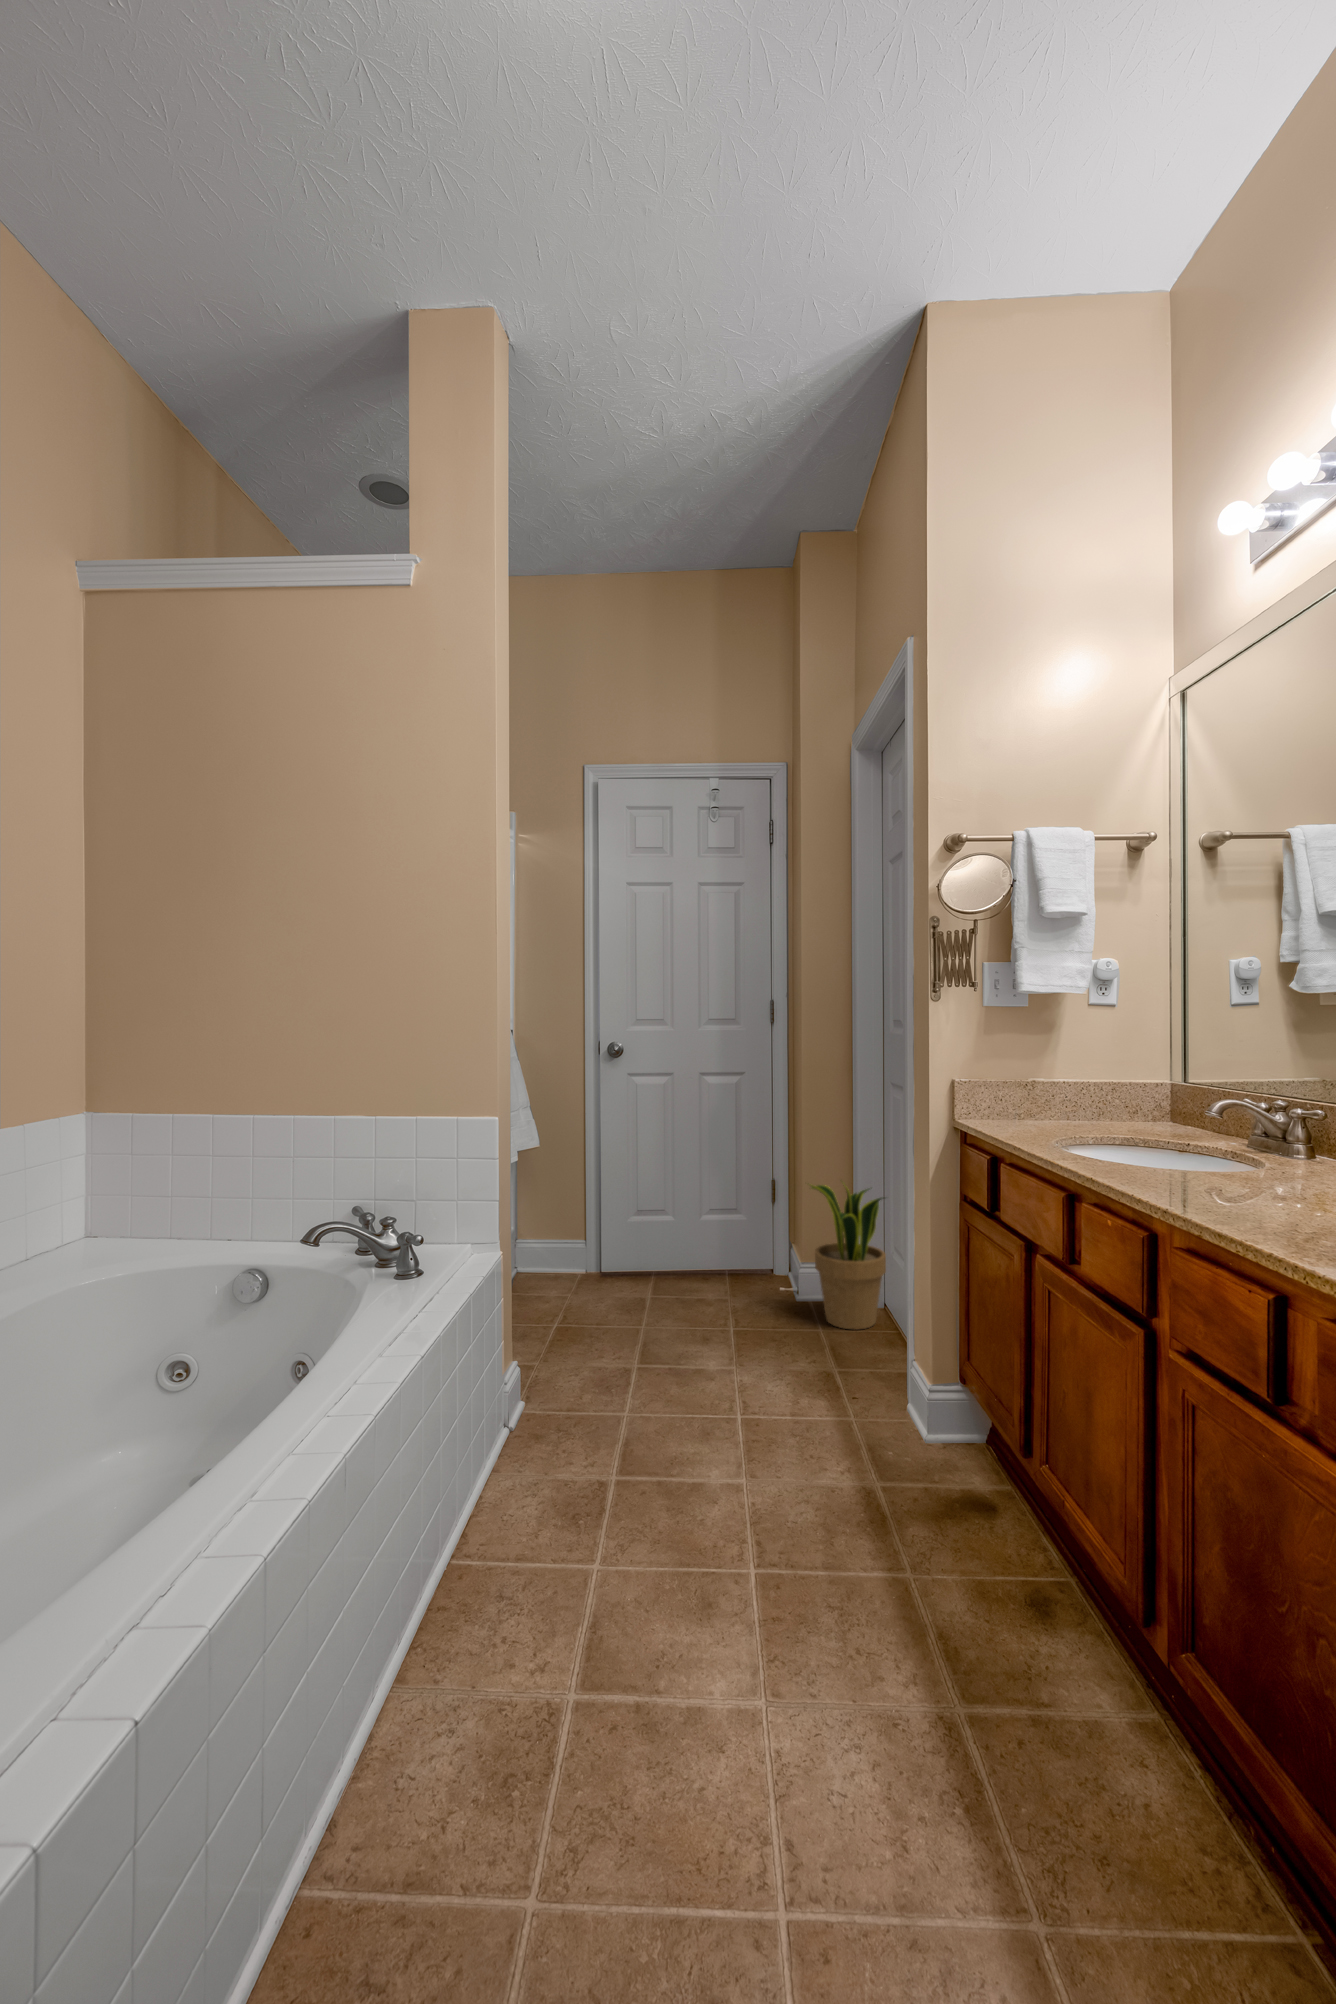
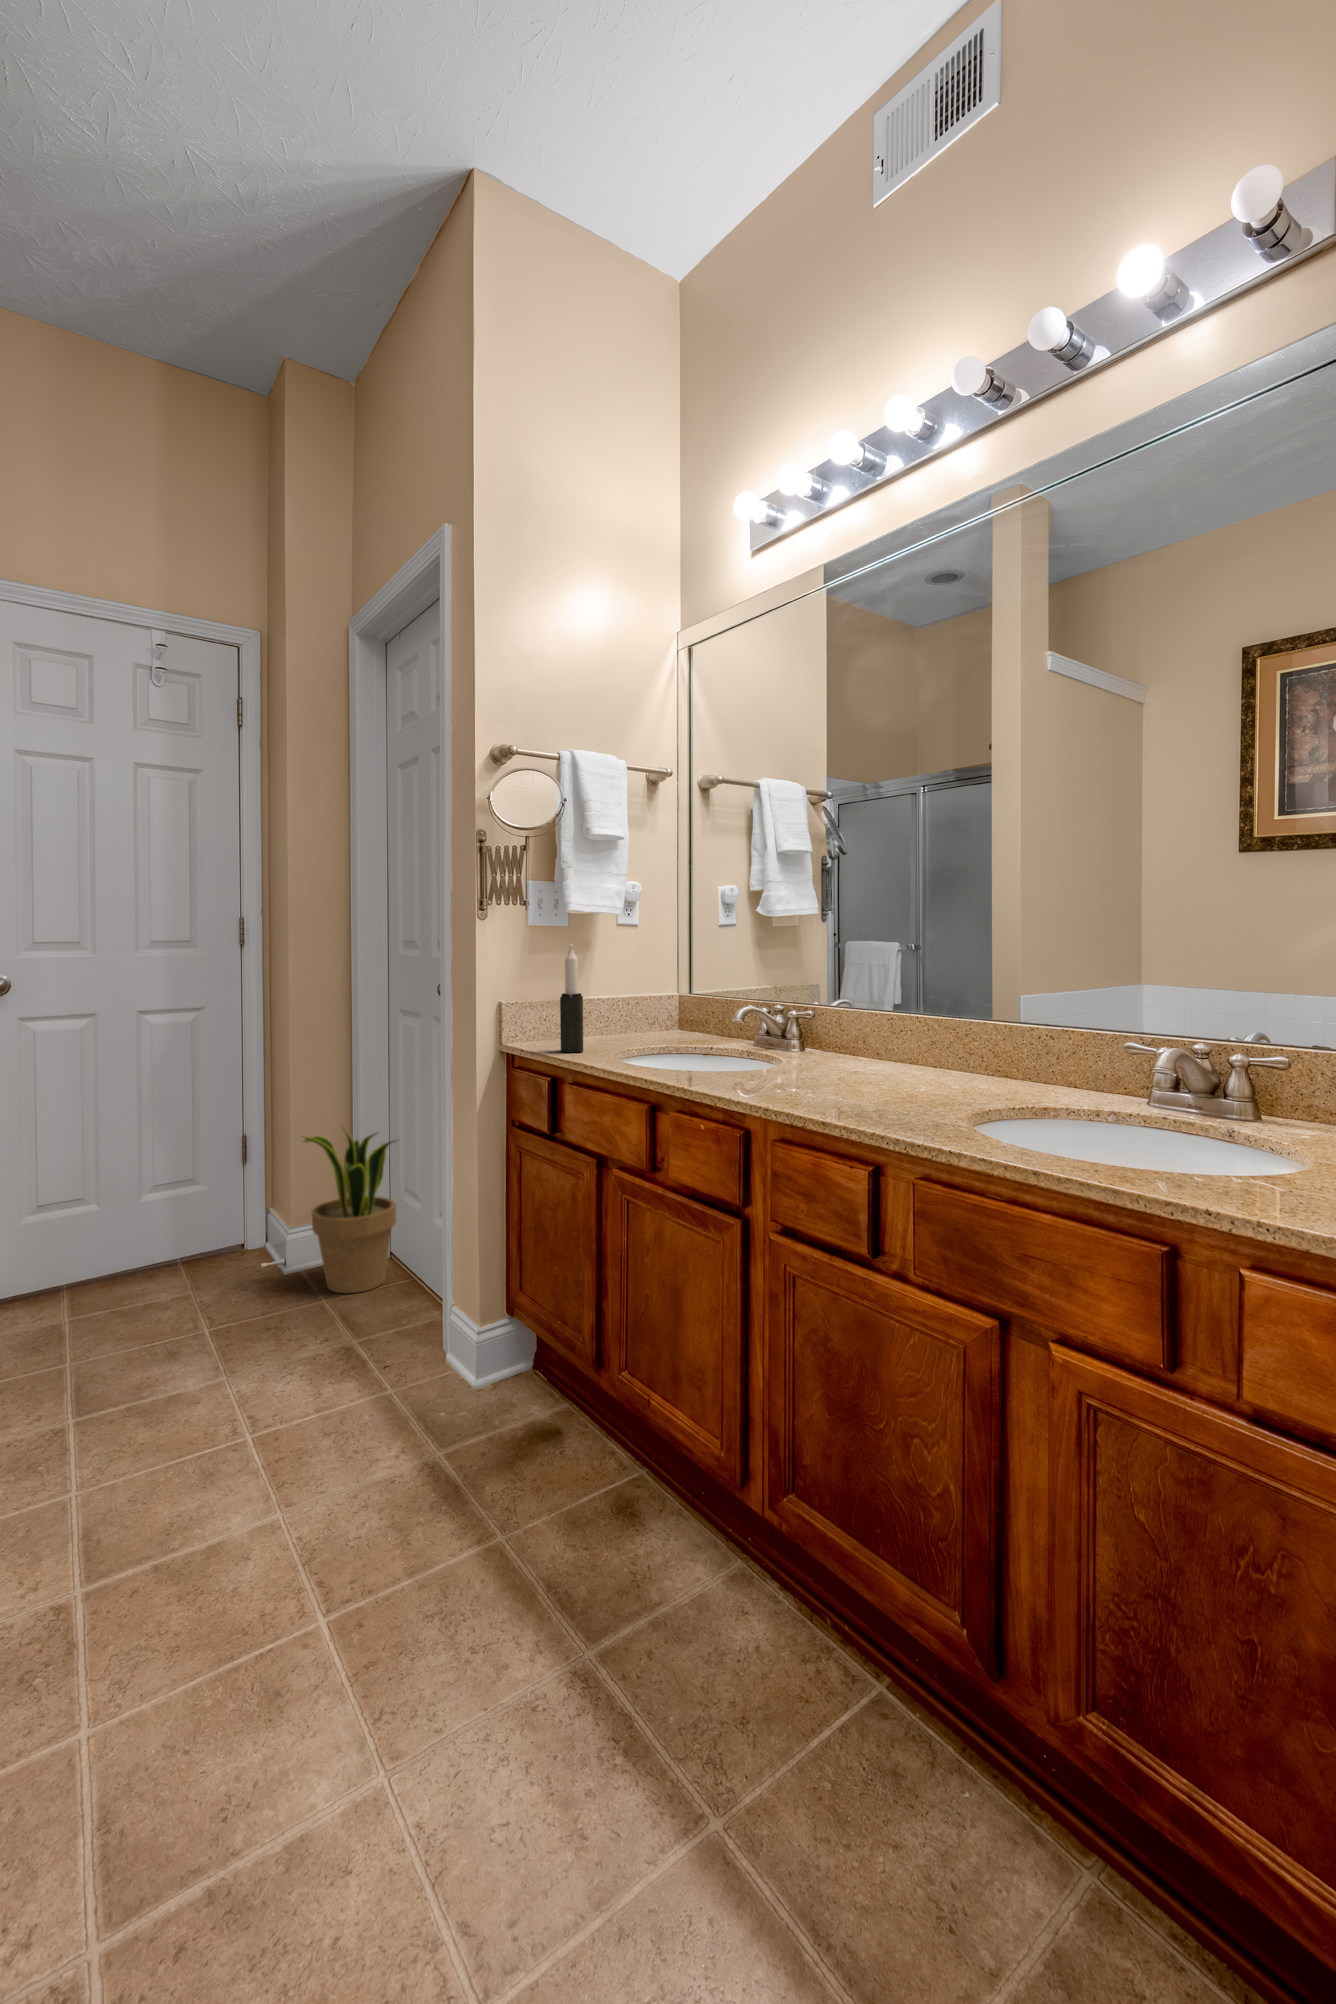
candle: none [1007,1025,1033,1131] -> present [560,944,583,1052]

